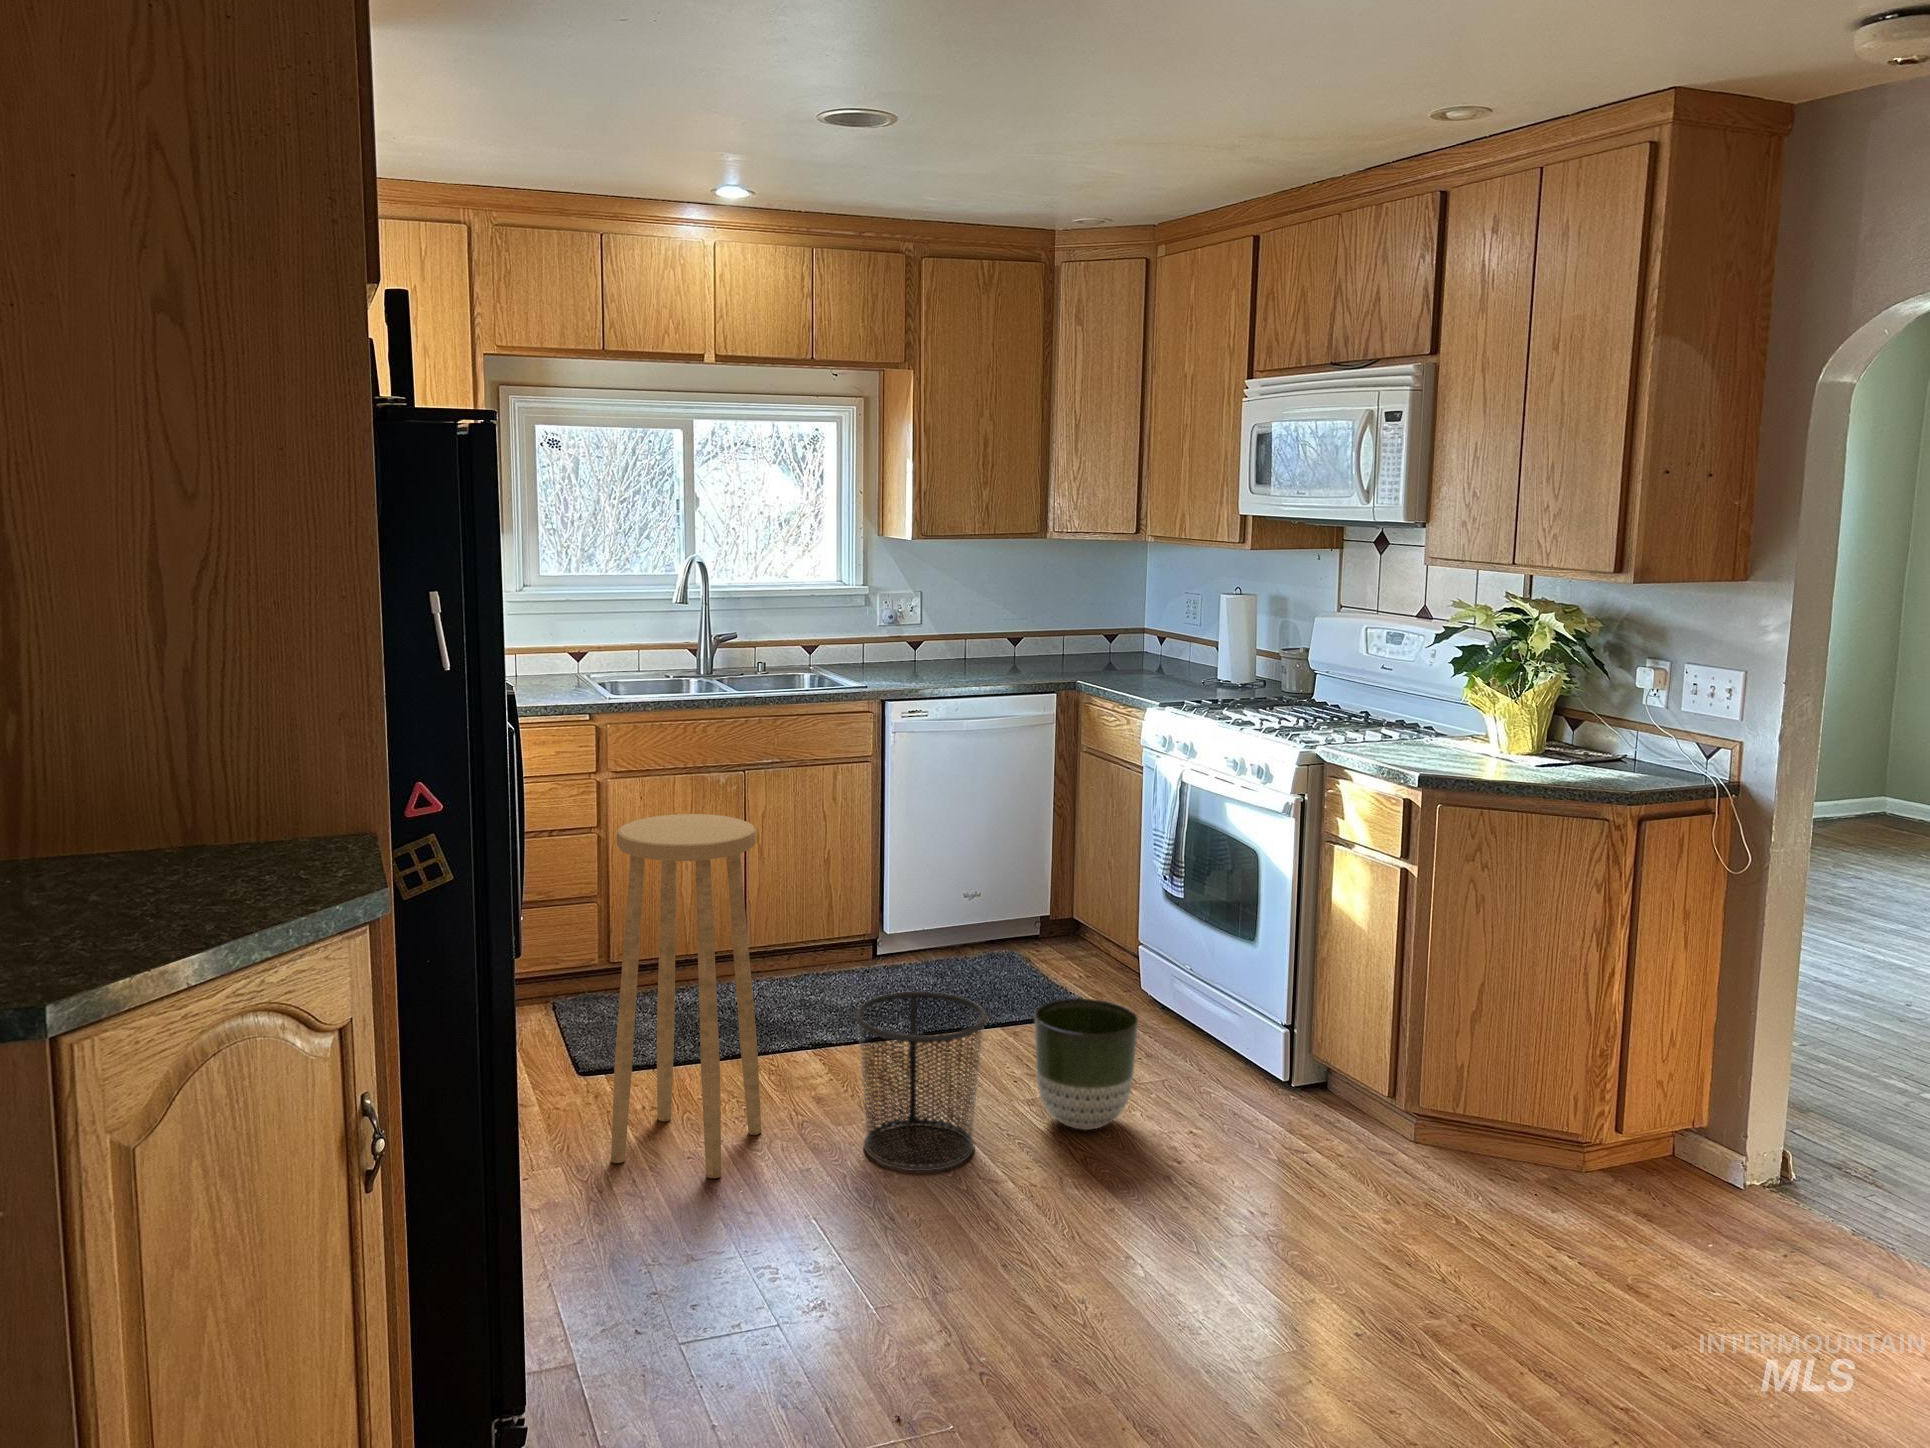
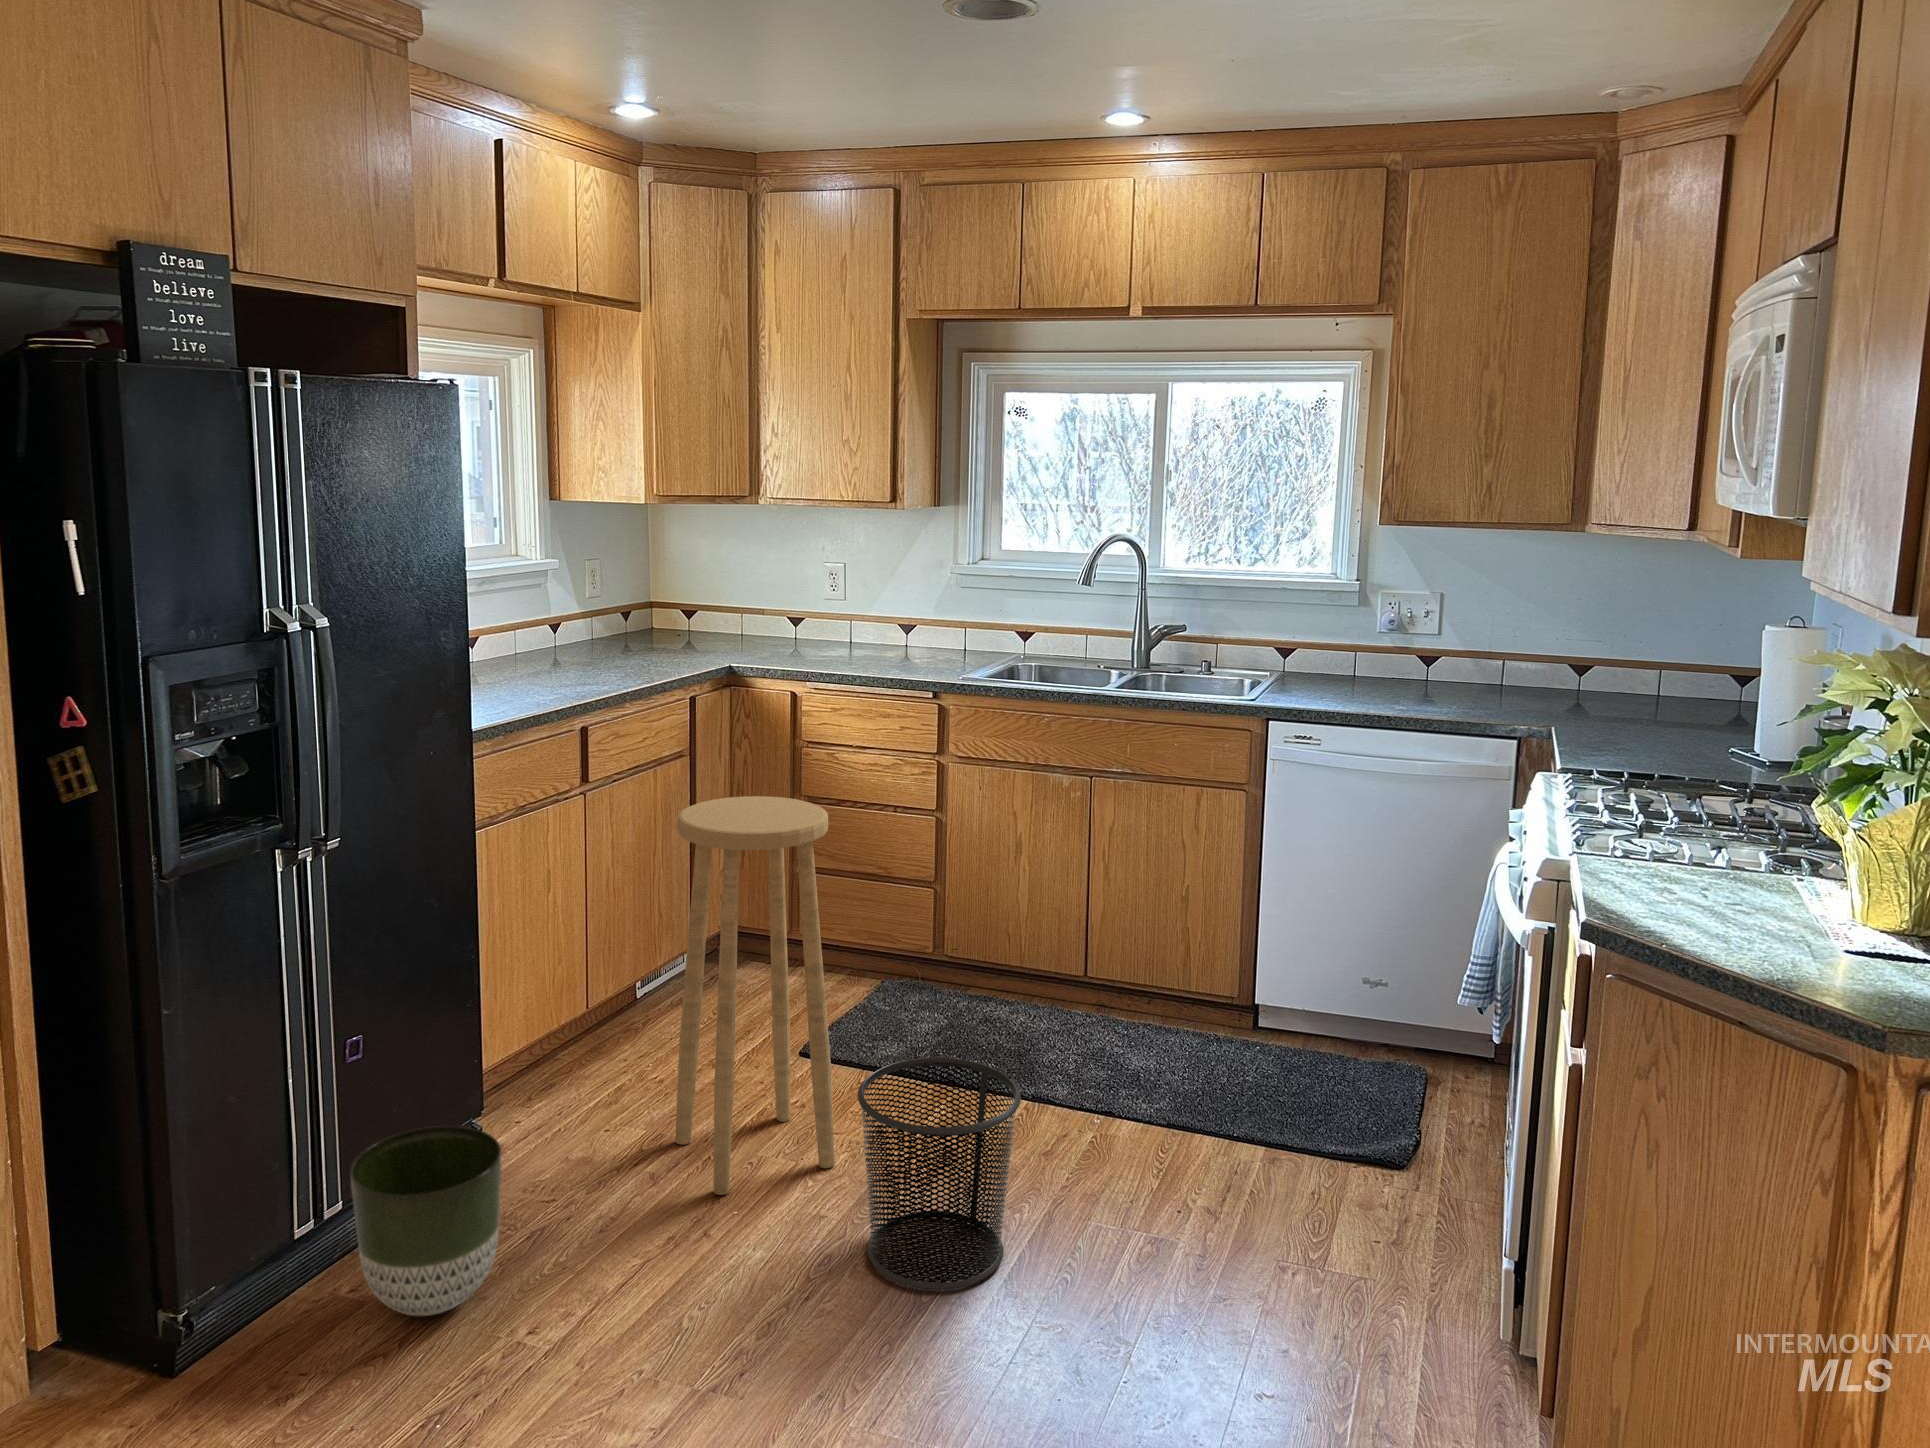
planter: present [1035,999,1138,1130] -> present [350,1126,501,1316]

